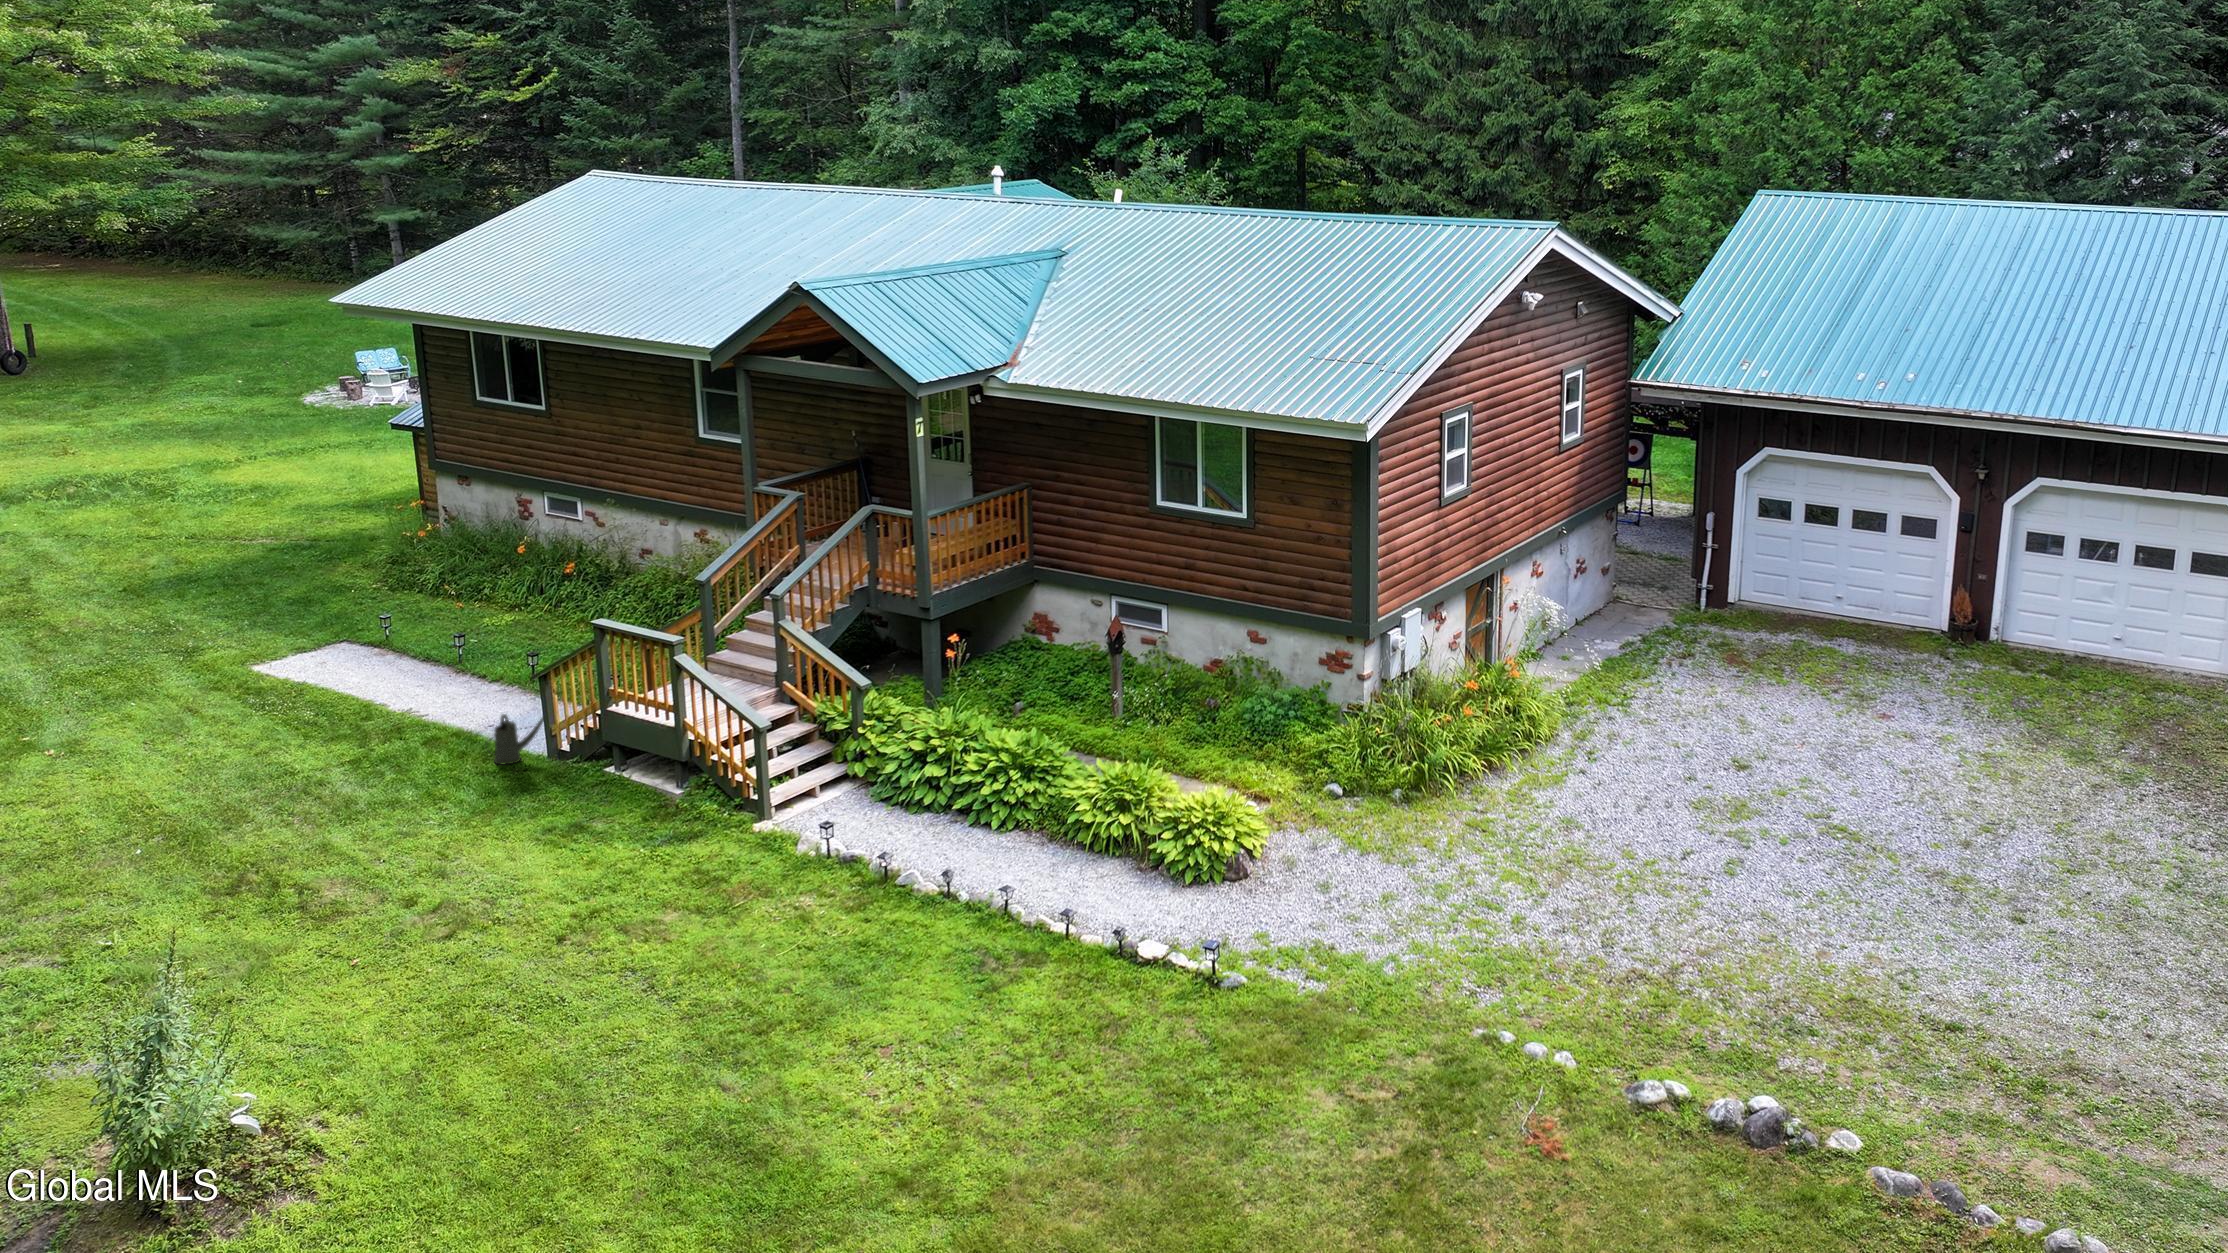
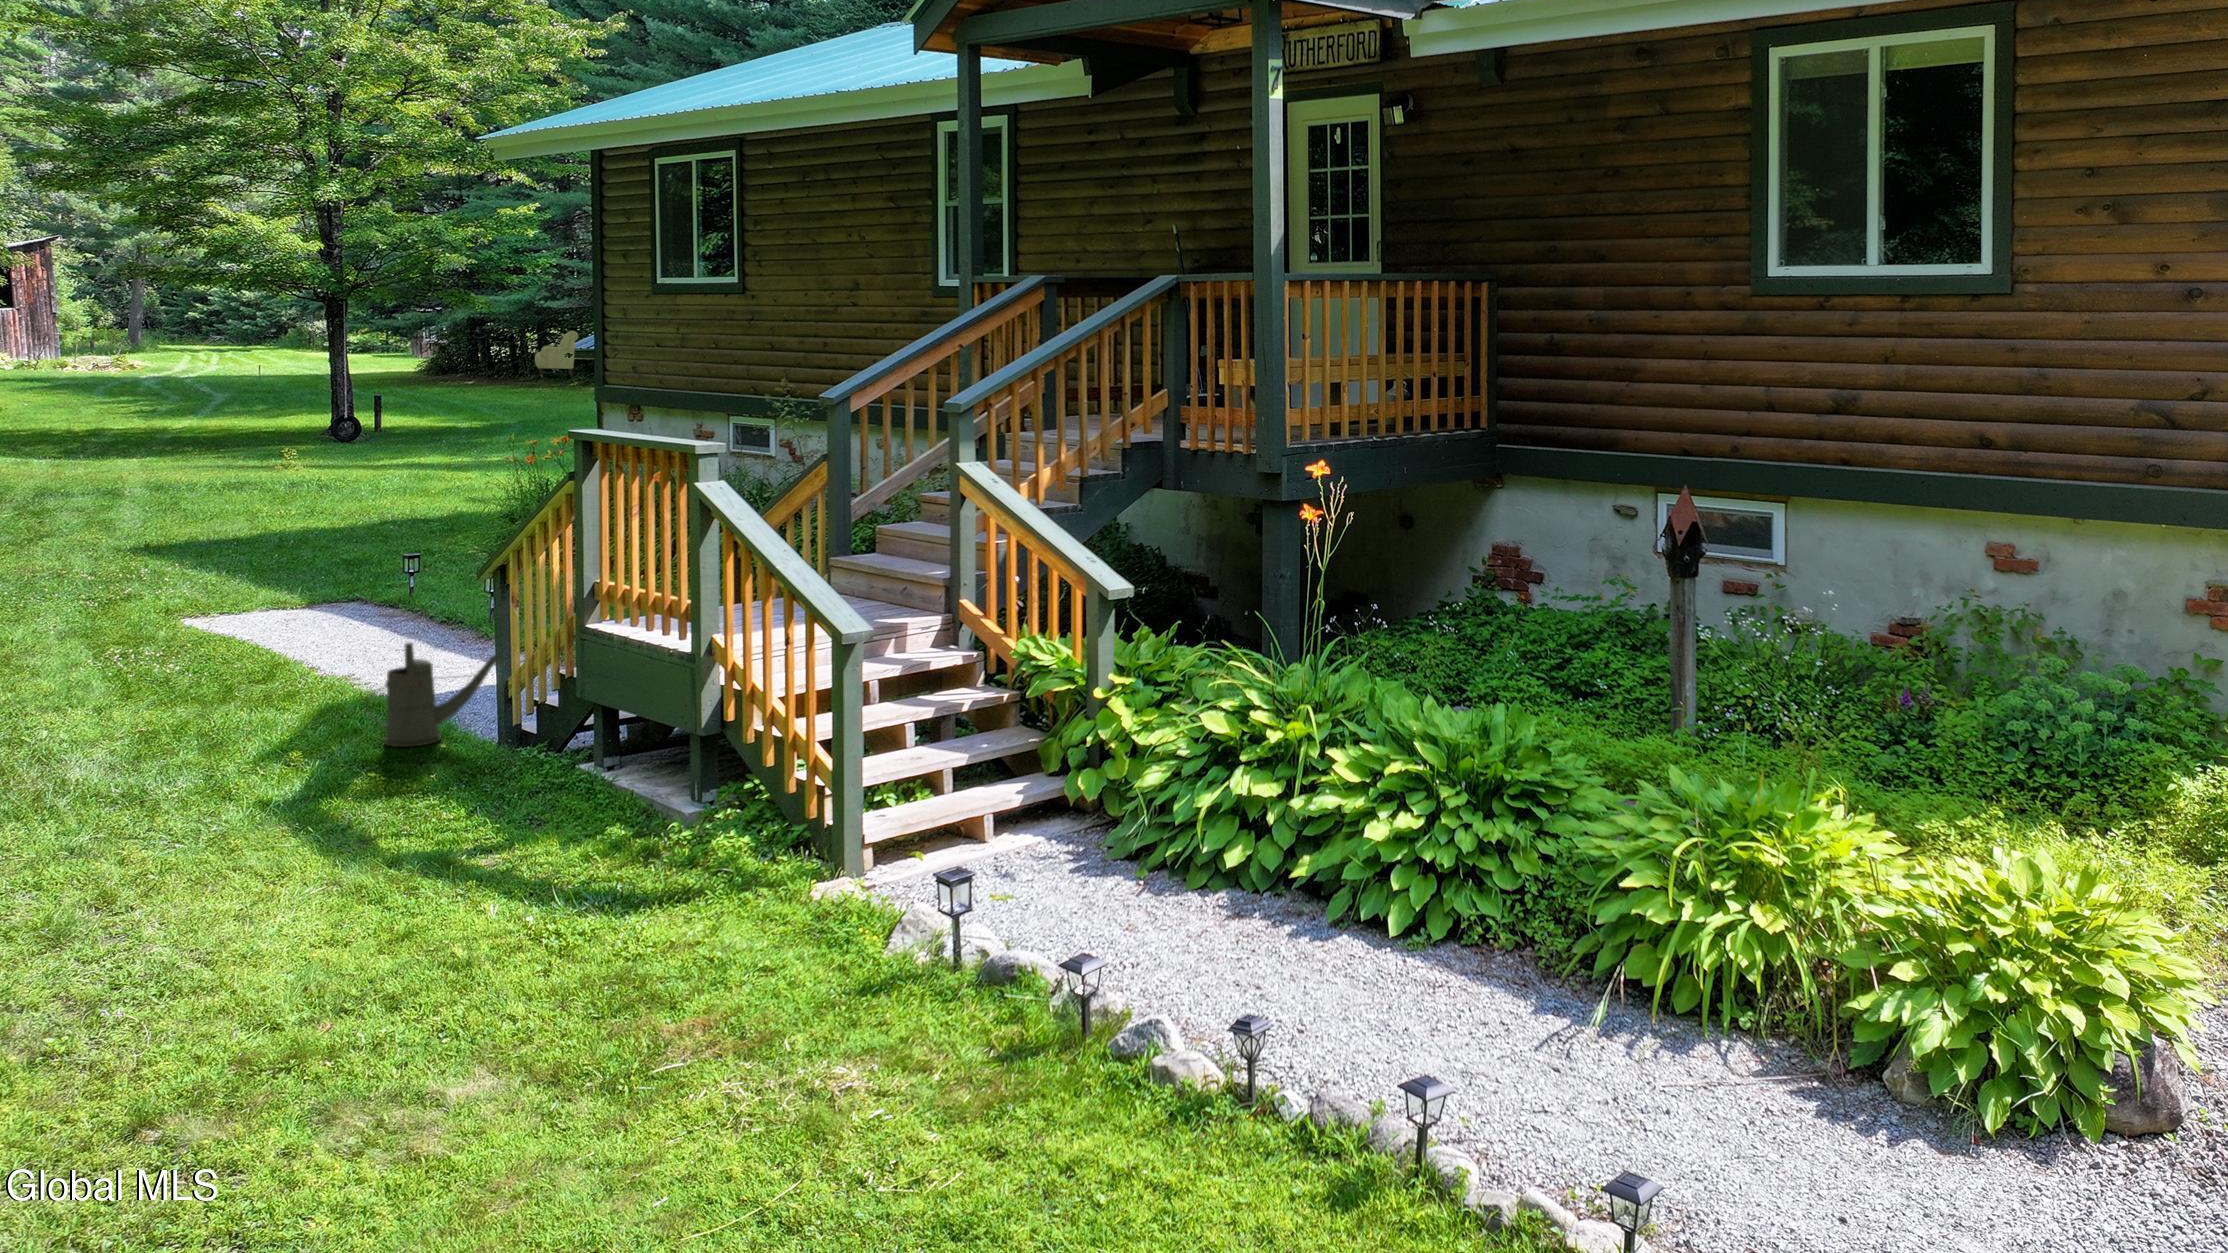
chair: none [249,322,288,362] -> present [535,331,578,377]

